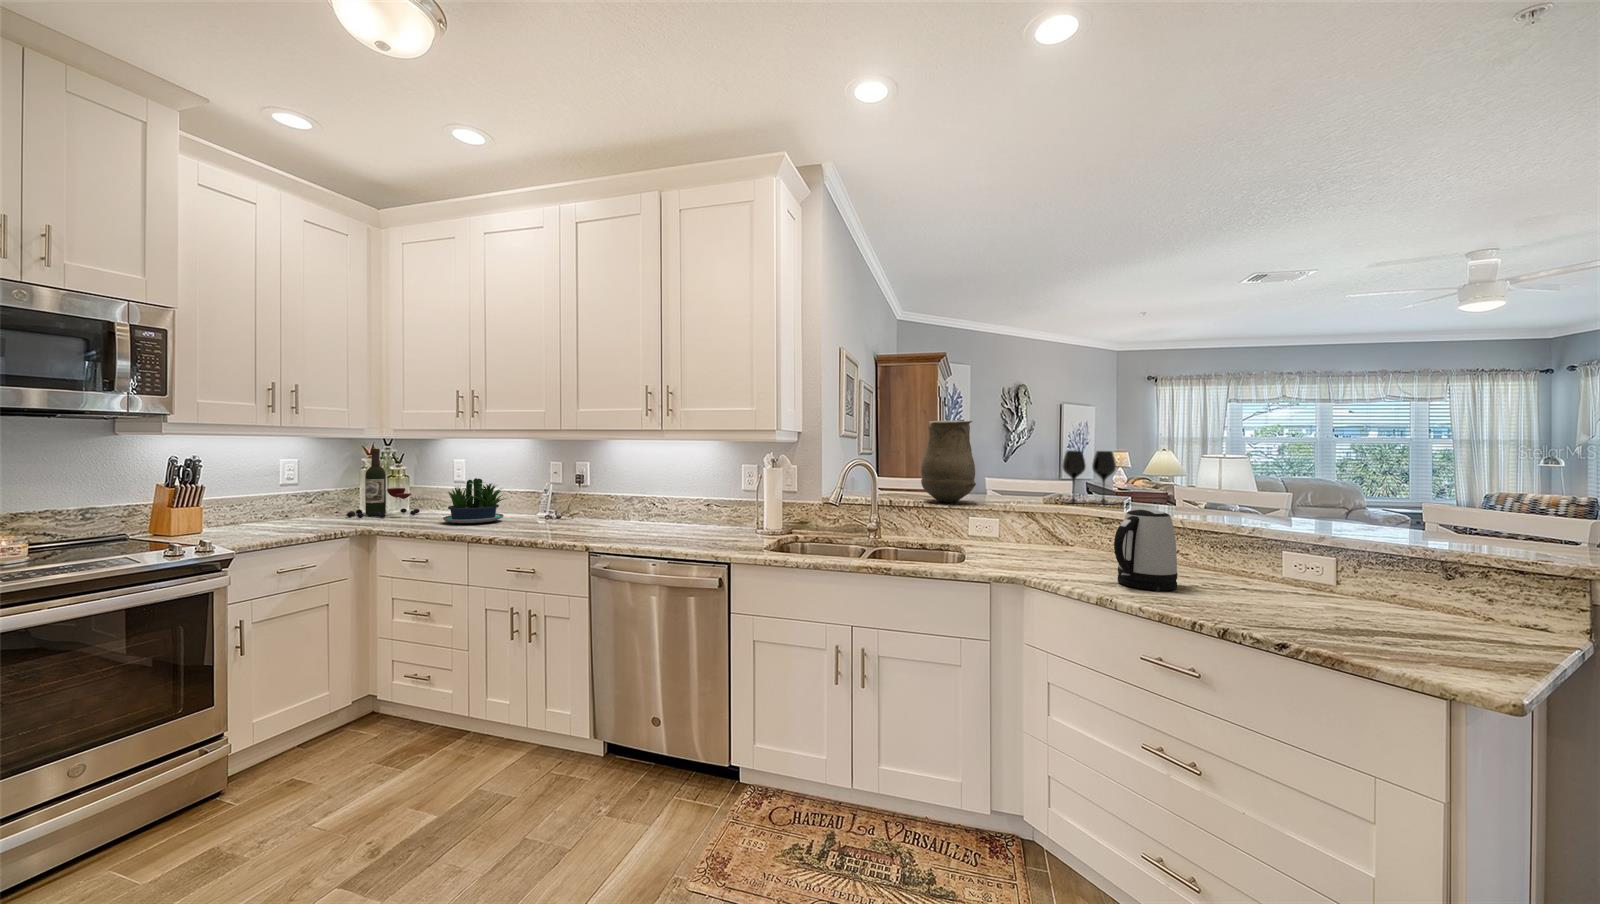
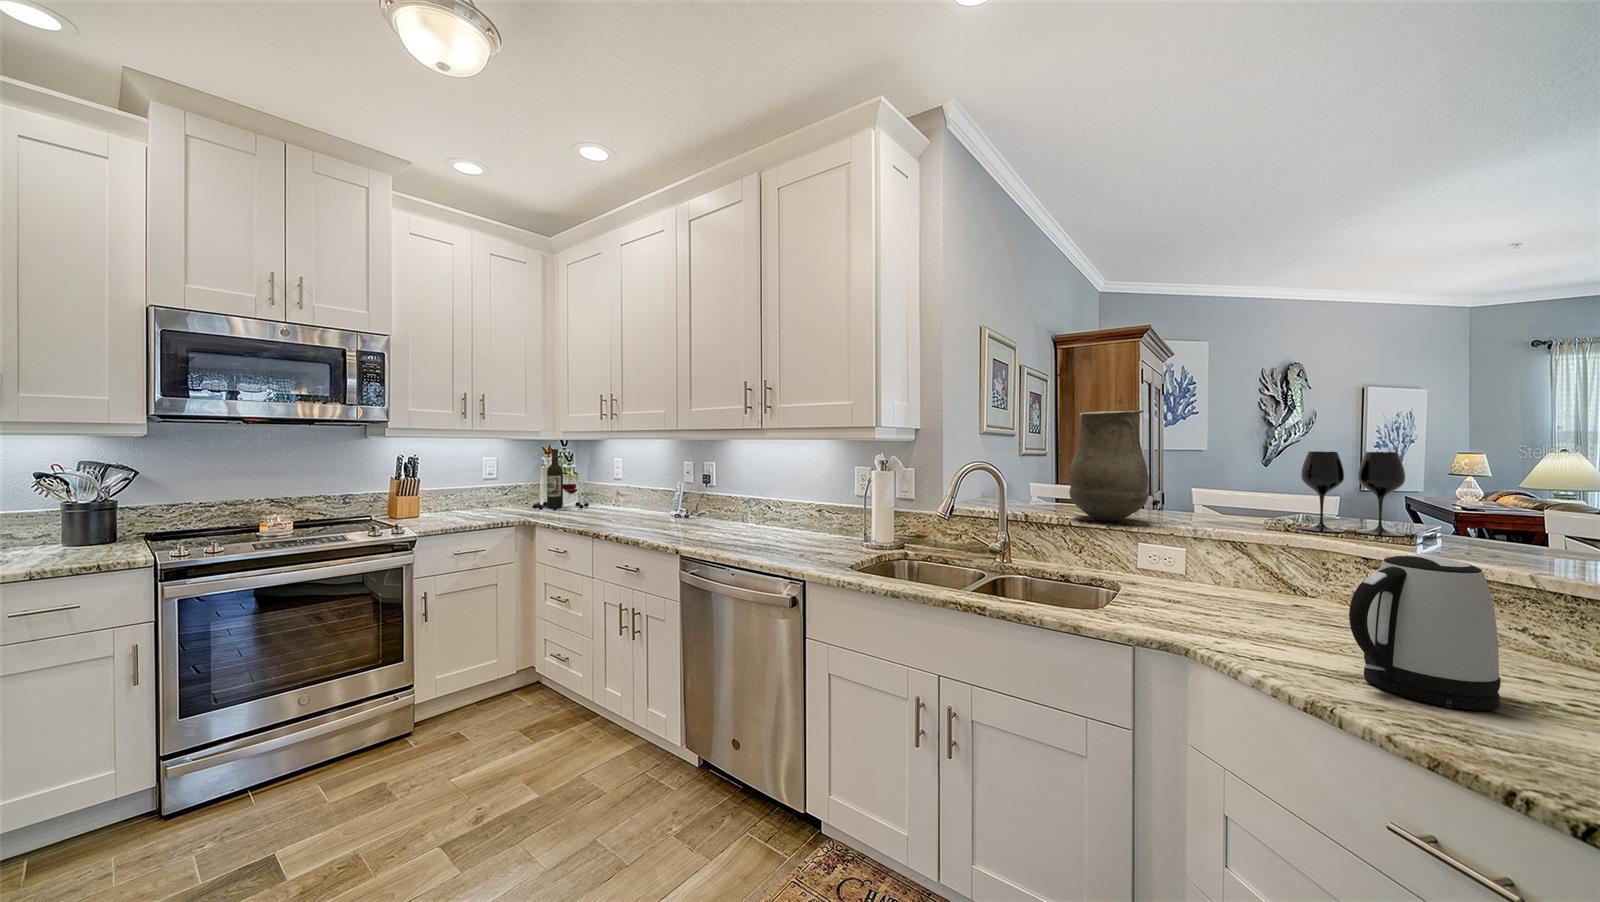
potted plant: present [443,478,504,523] -> none [591,477,652,518]

